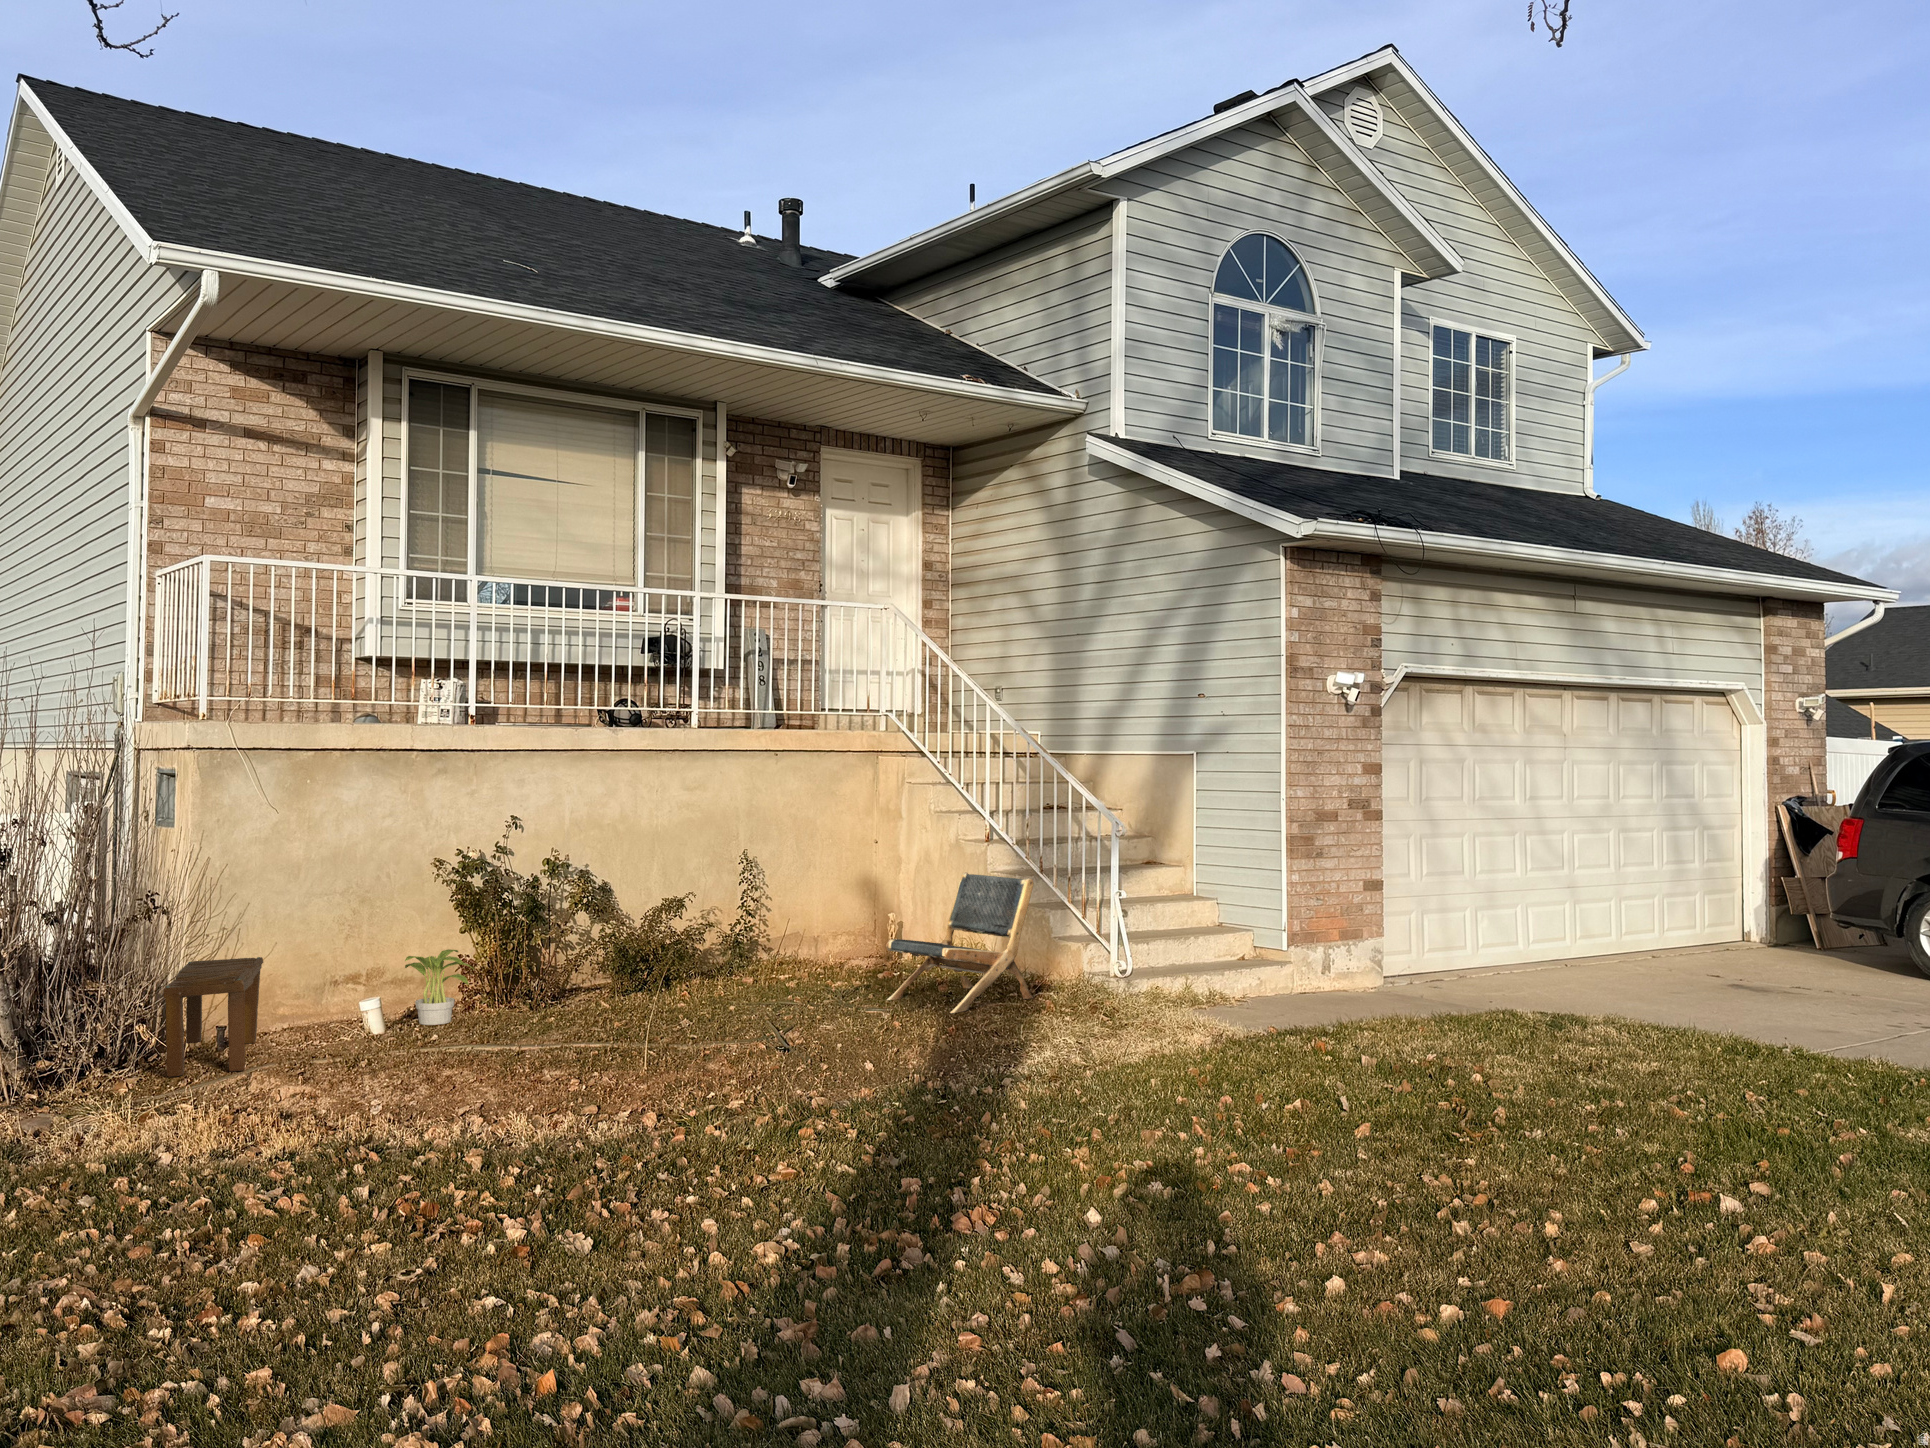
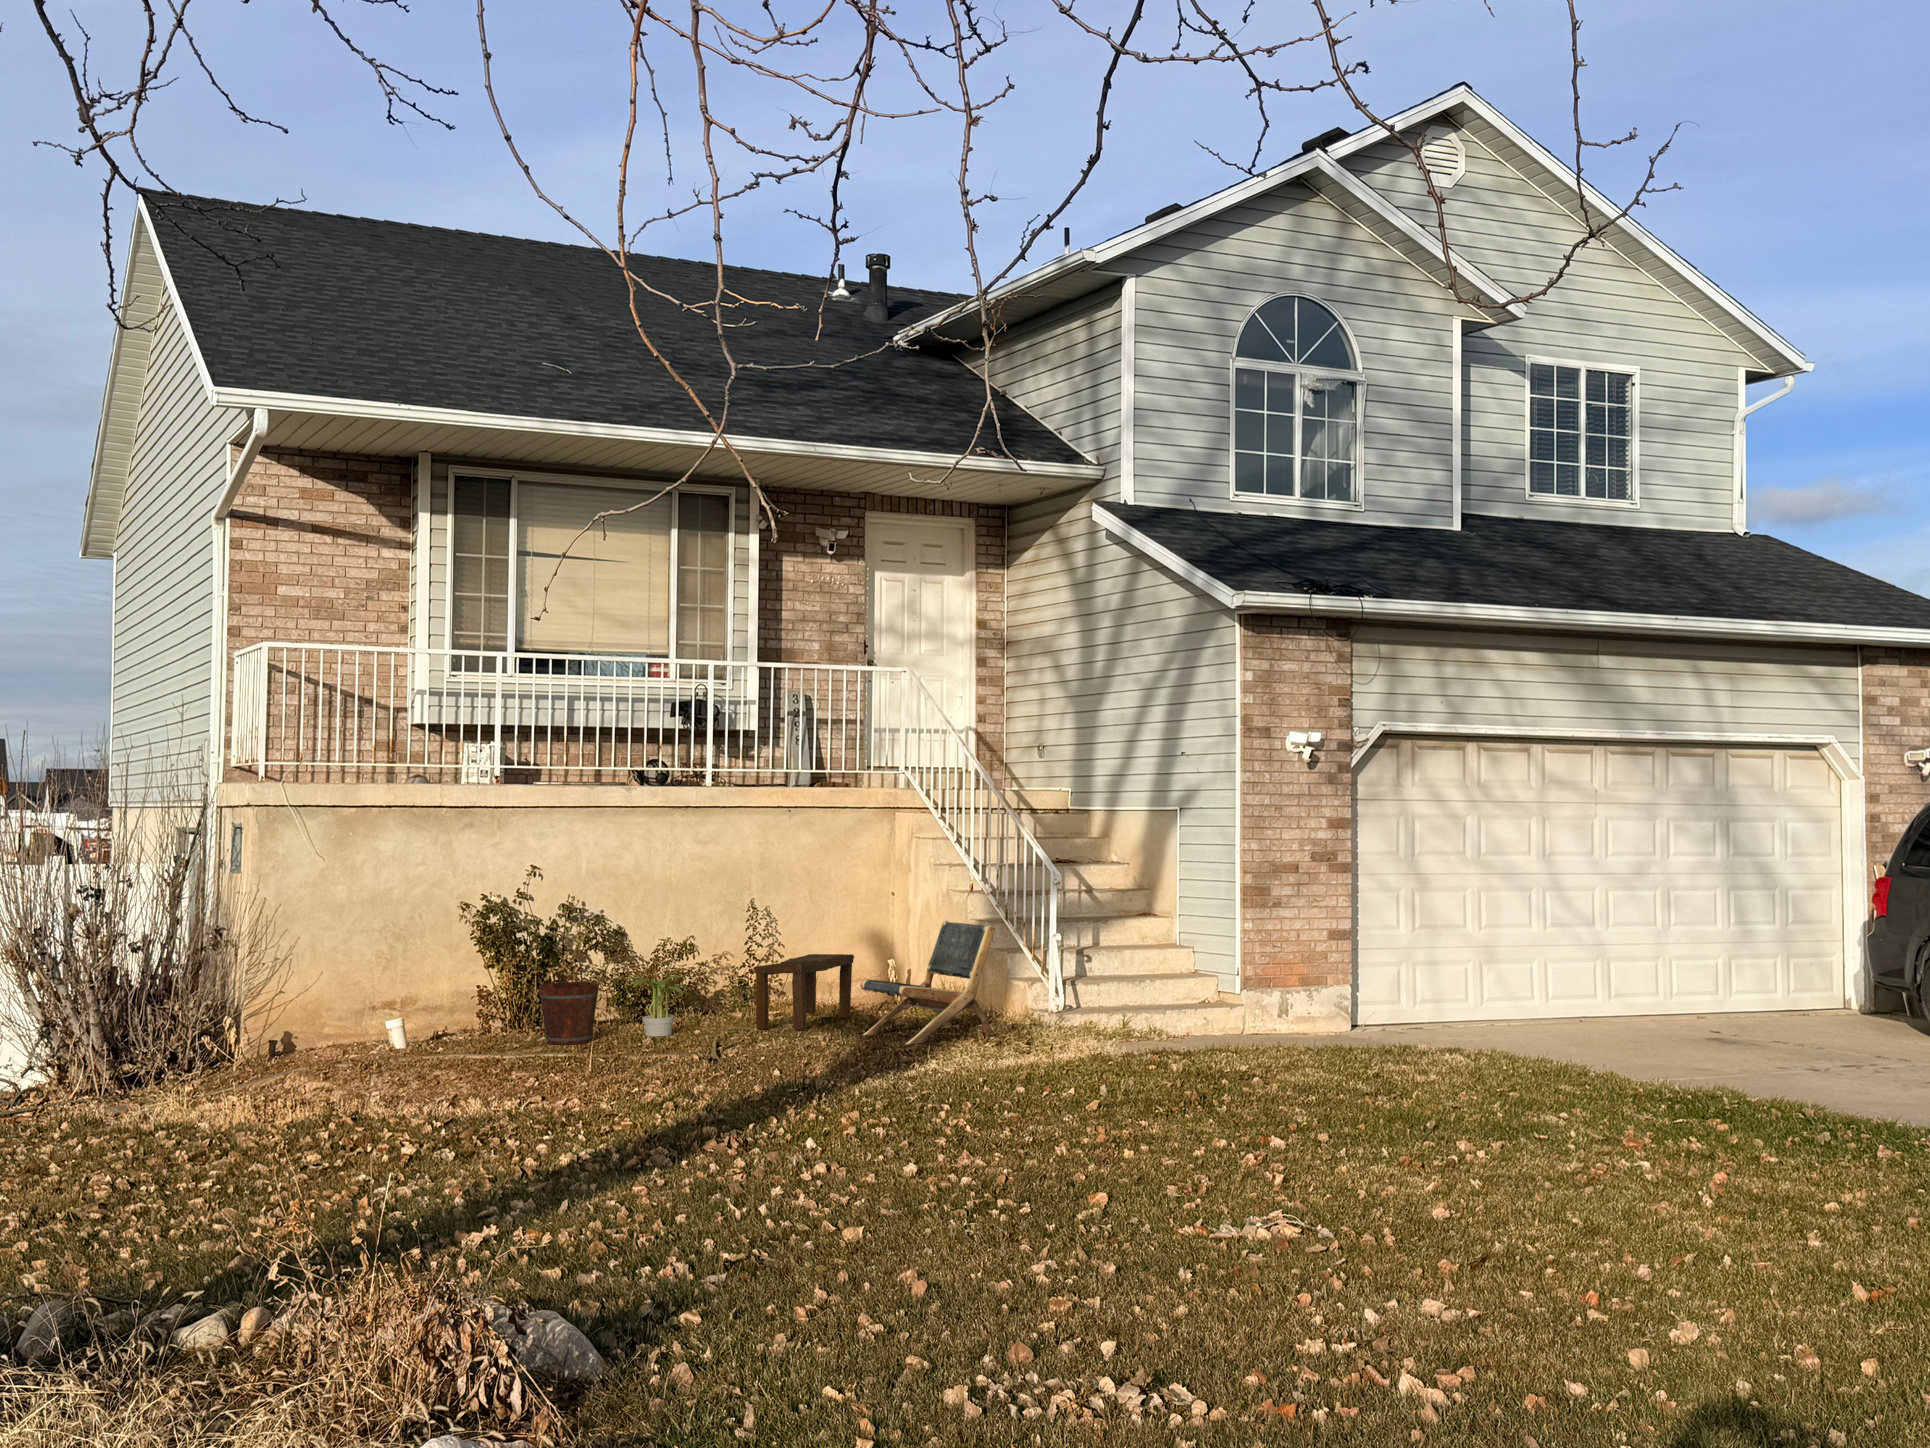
bucket: none [530,946,598,1020] -> present [539,981,599,1045]
potted plant: present [405,949,474,1025] -> present [627,975,688,1037]
bench: present [163,957,263,1077] -> present [755,954,854,1030]

